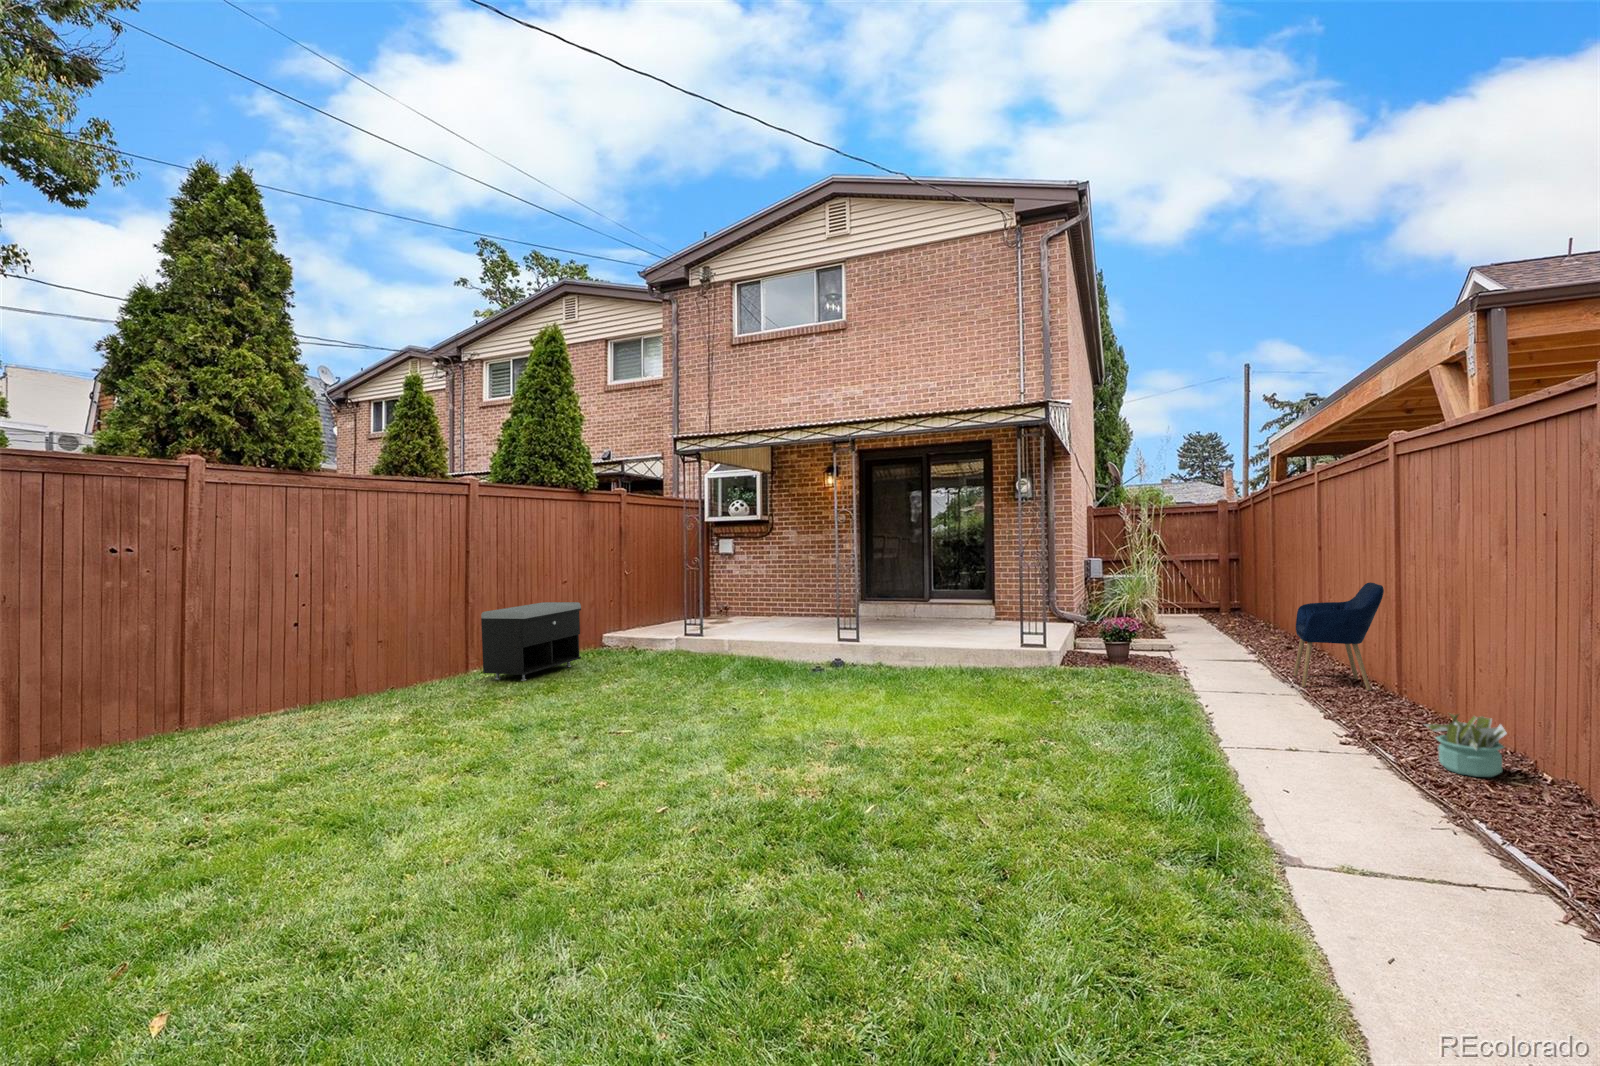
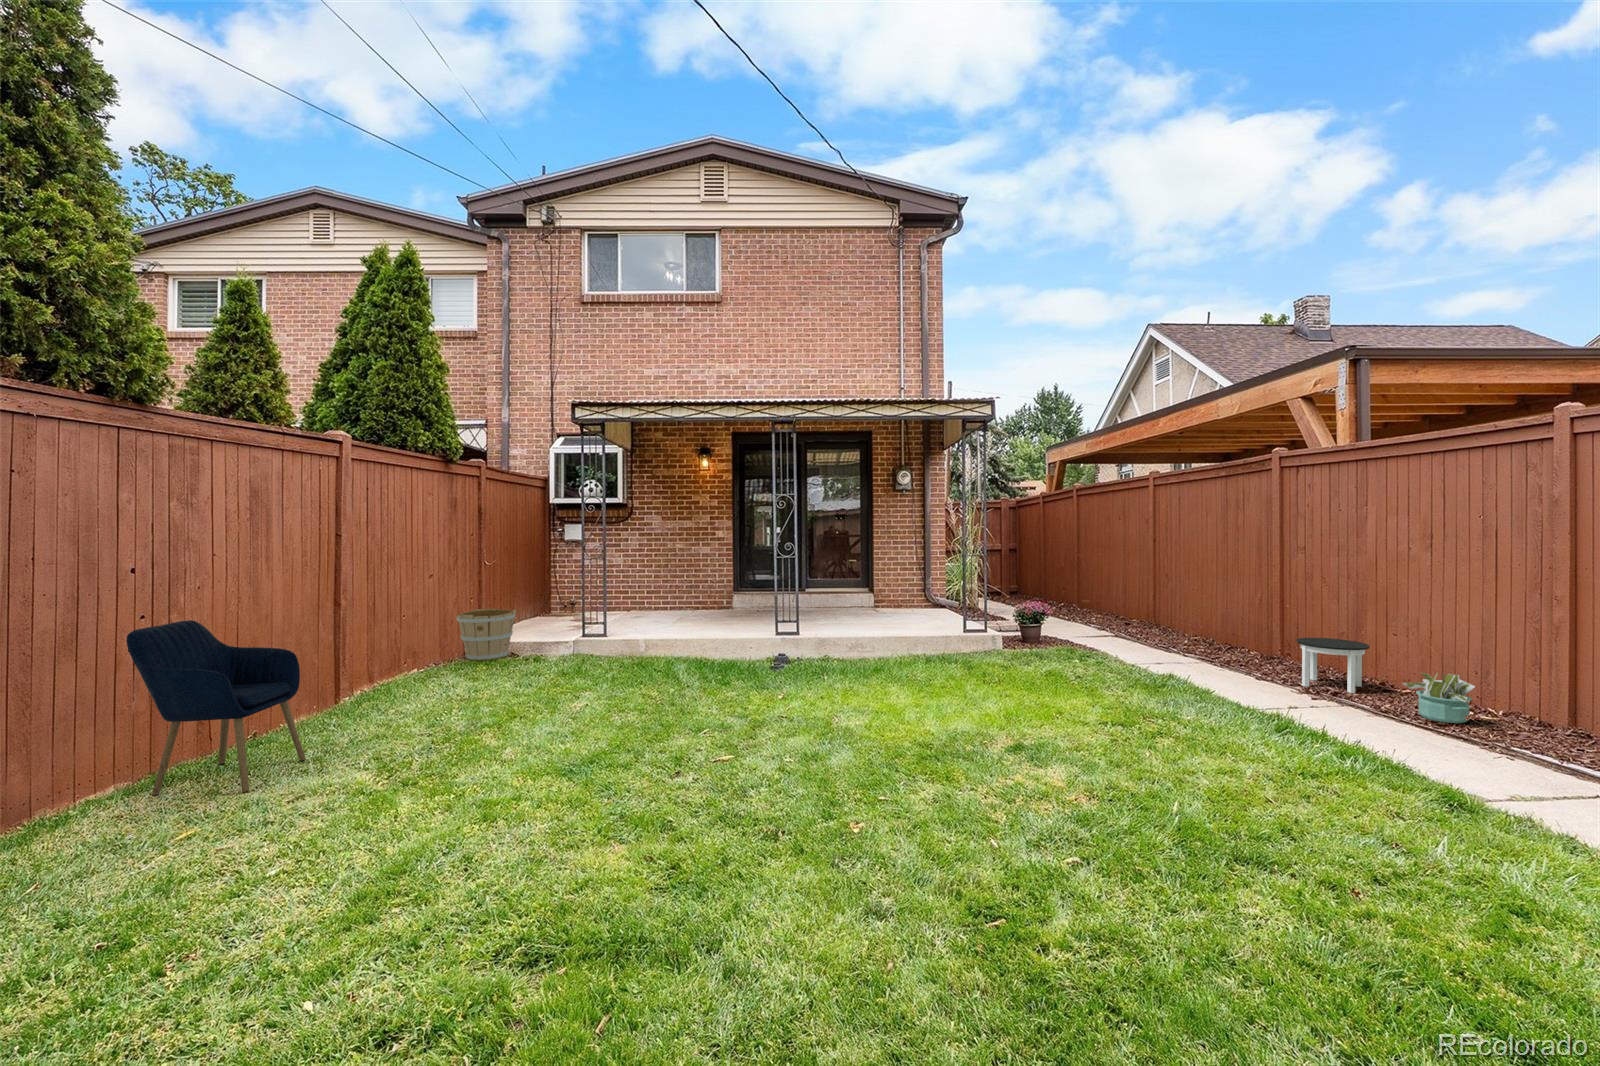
chair: present [1294,582,1384,691] -> present [127,620,306,796]
storage bench: present [481,602,581,681] -> none [317,601,453,714]
wooden bucket: none [607,610,650,651] -> present [456,608,516,661]
round table: none [1357,668,1448,737] -> present [1296,638,1370,693]

